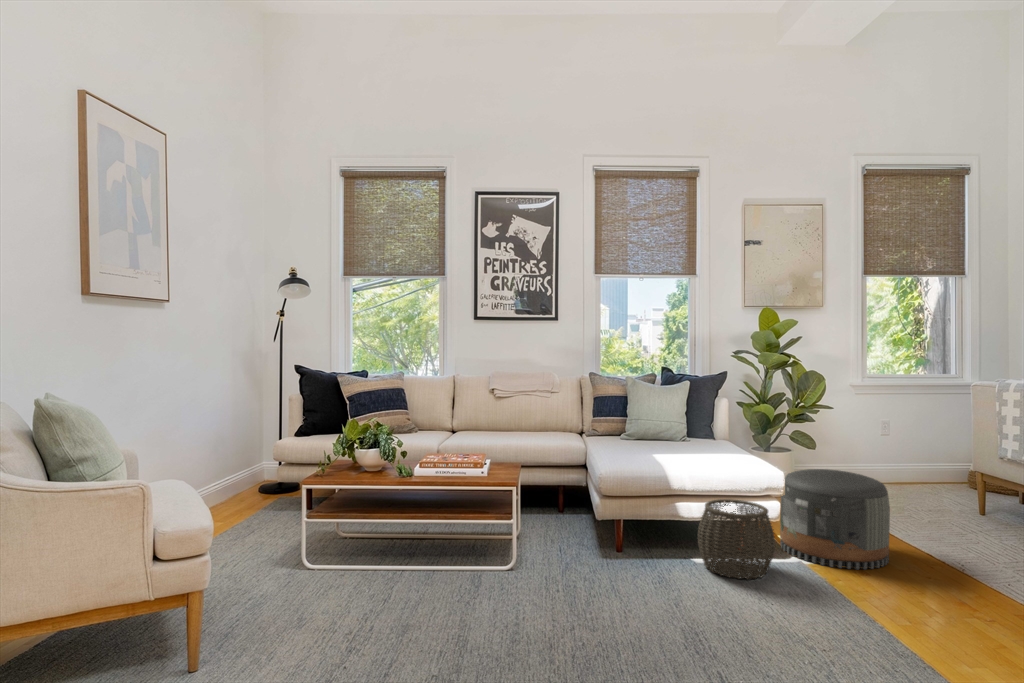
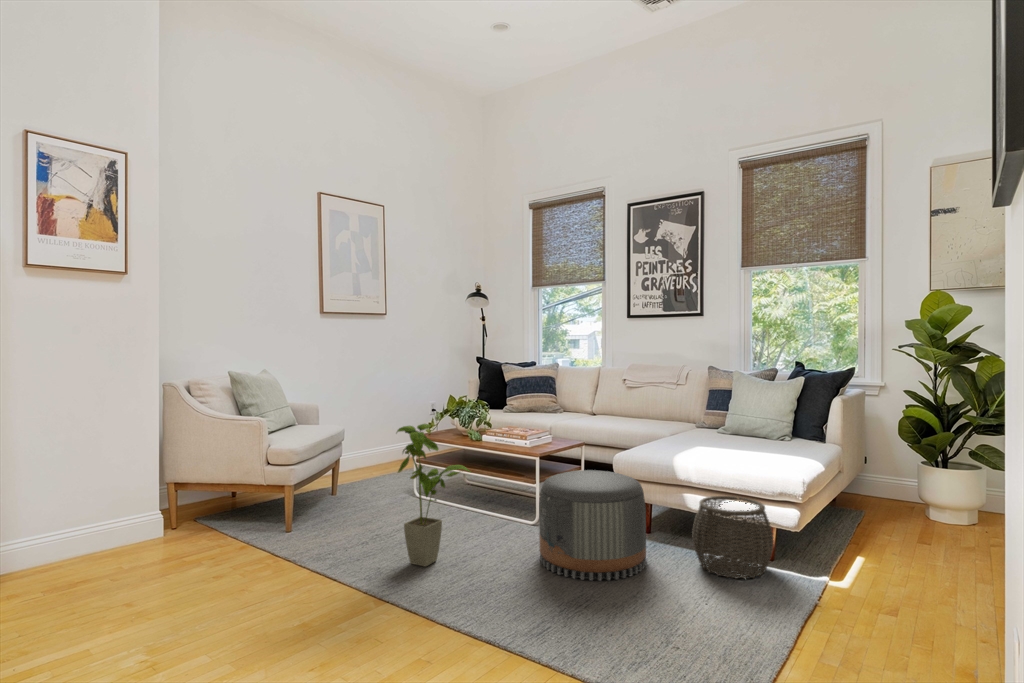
house plant: none [427,455,523,644] -> present [397,424,470,567]
pouf: present [780,469,890,569] -> present [539,470,646,581]

